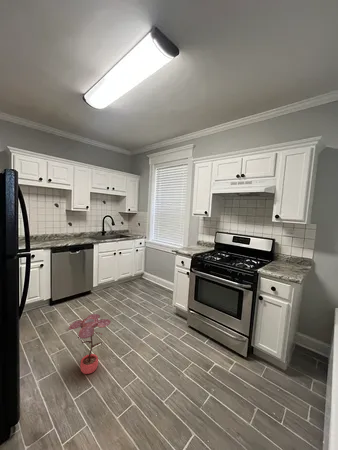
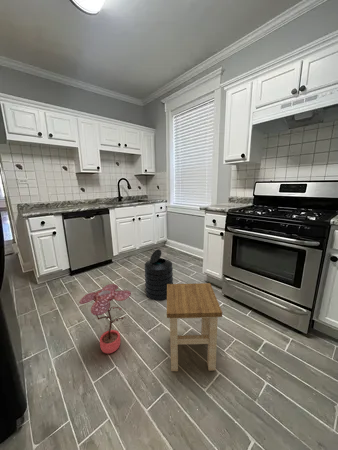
trash can: none [122,284,146,330] -> present [145,250,173,300]
stool: none [138,315,178,387] -> present [167,283,222,371]

